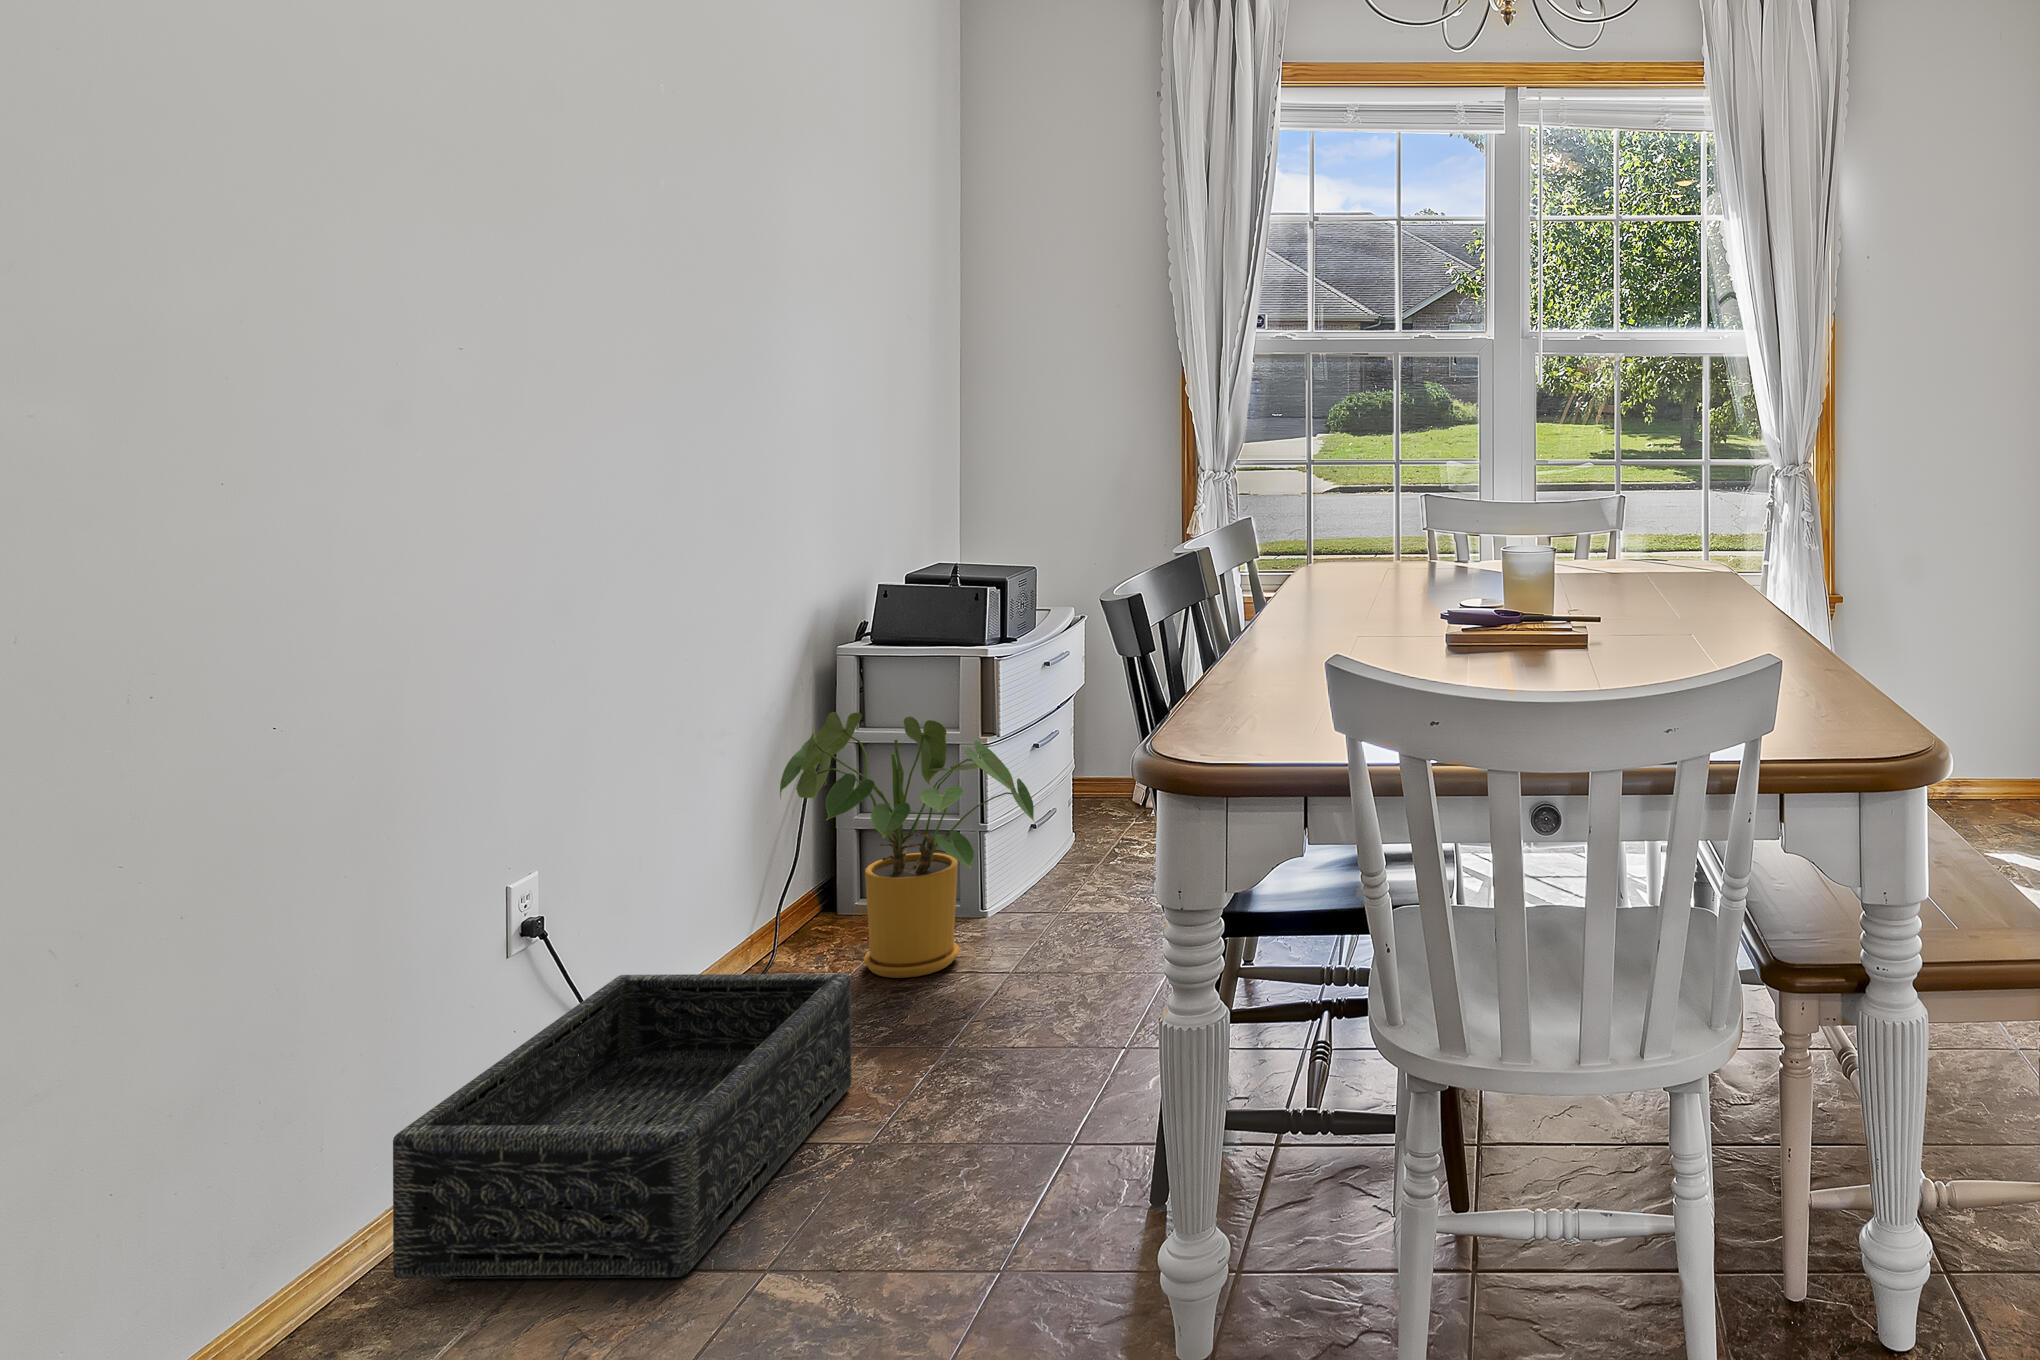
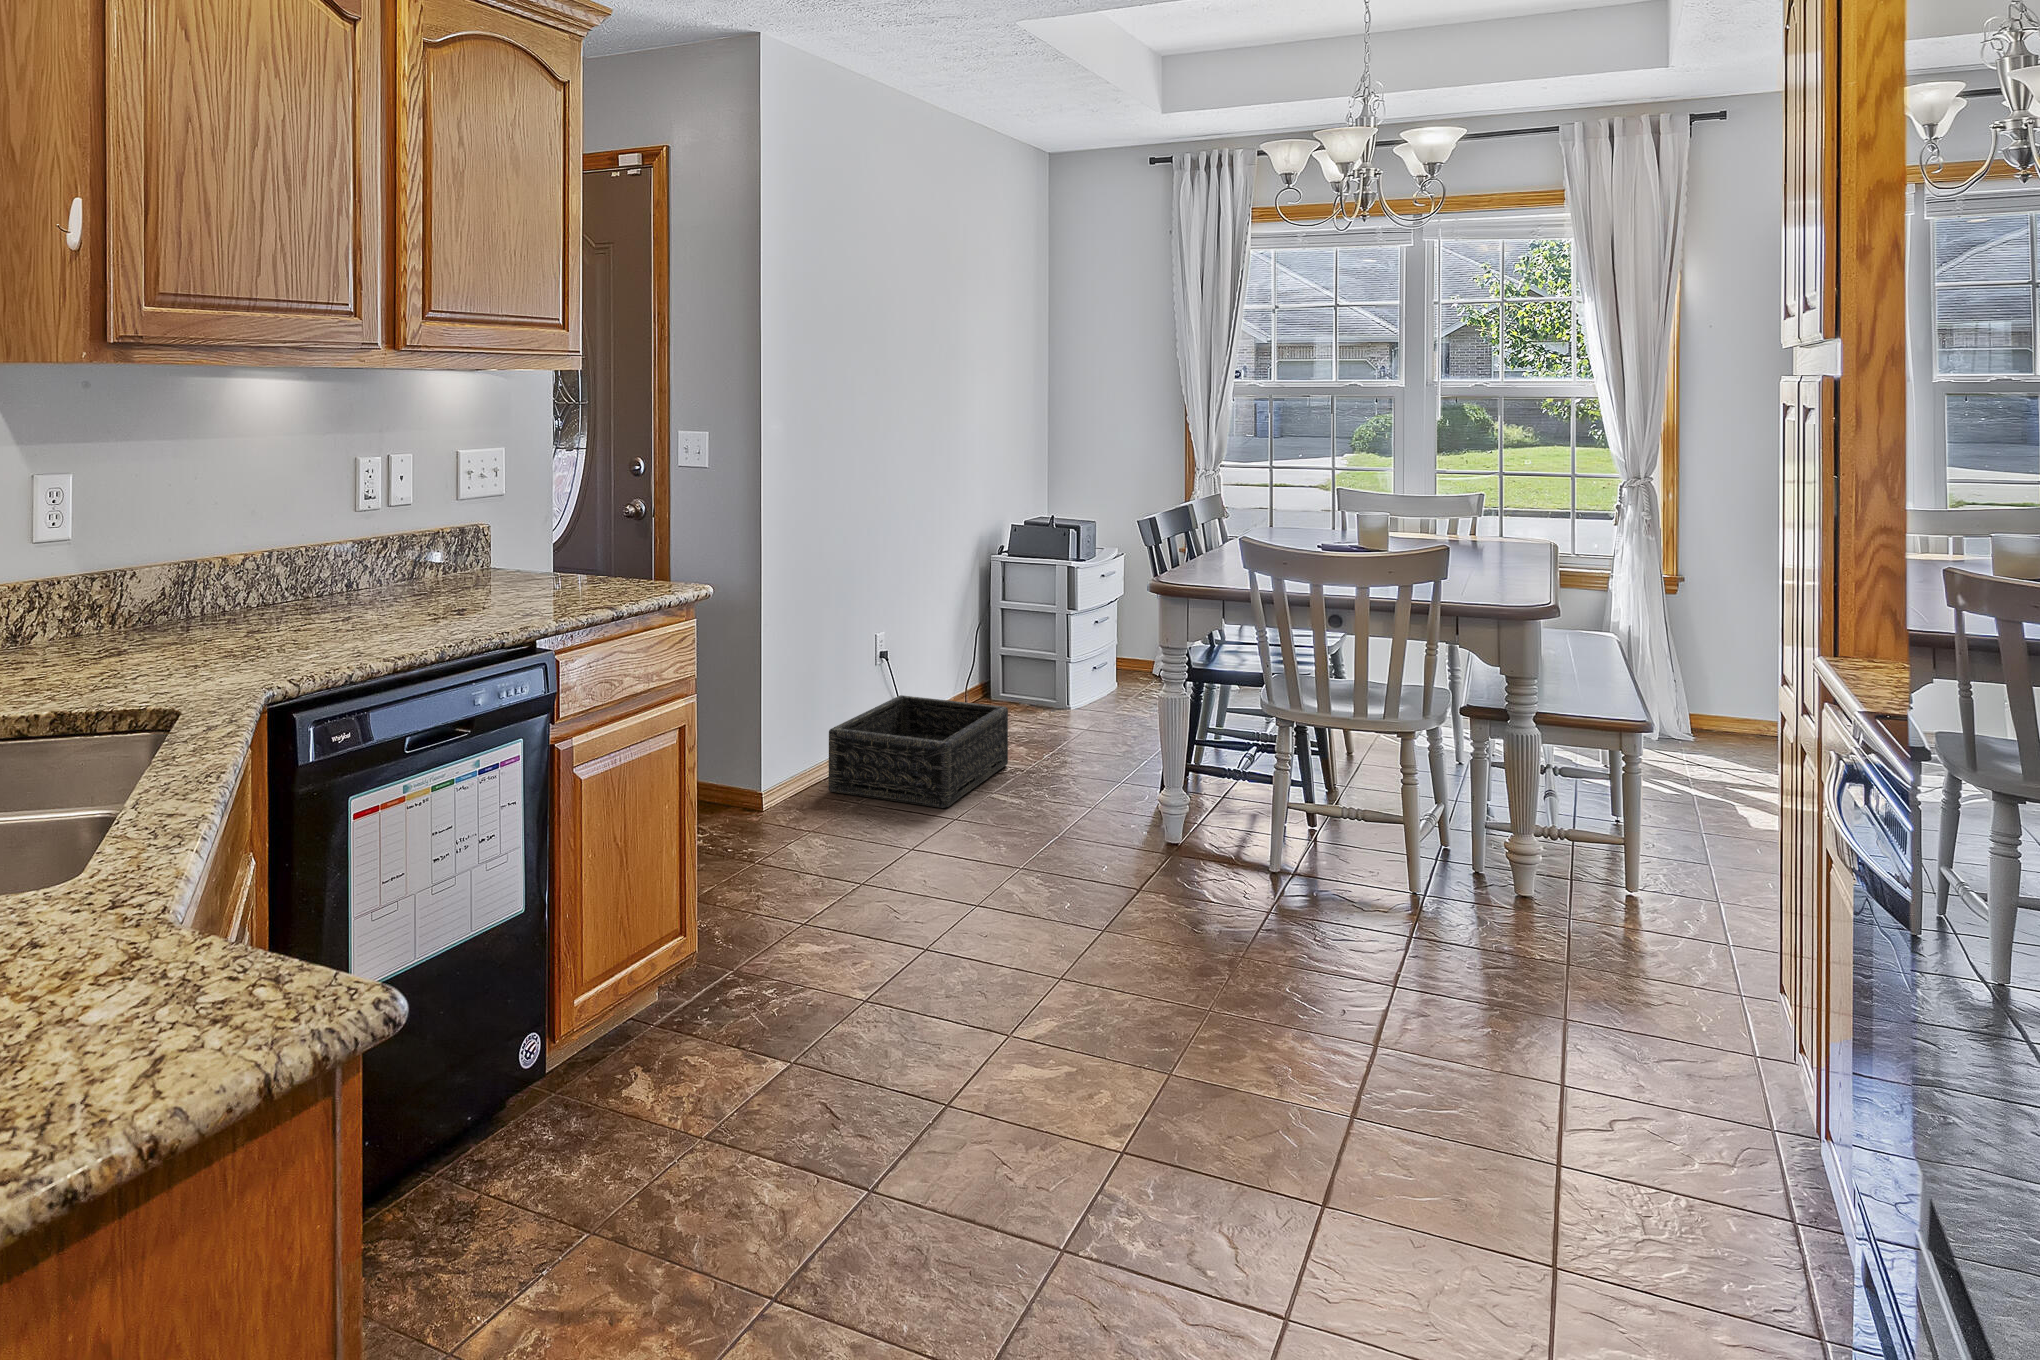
house plant: present [780,712,1034,978] -> none [965,588,1098,732]

